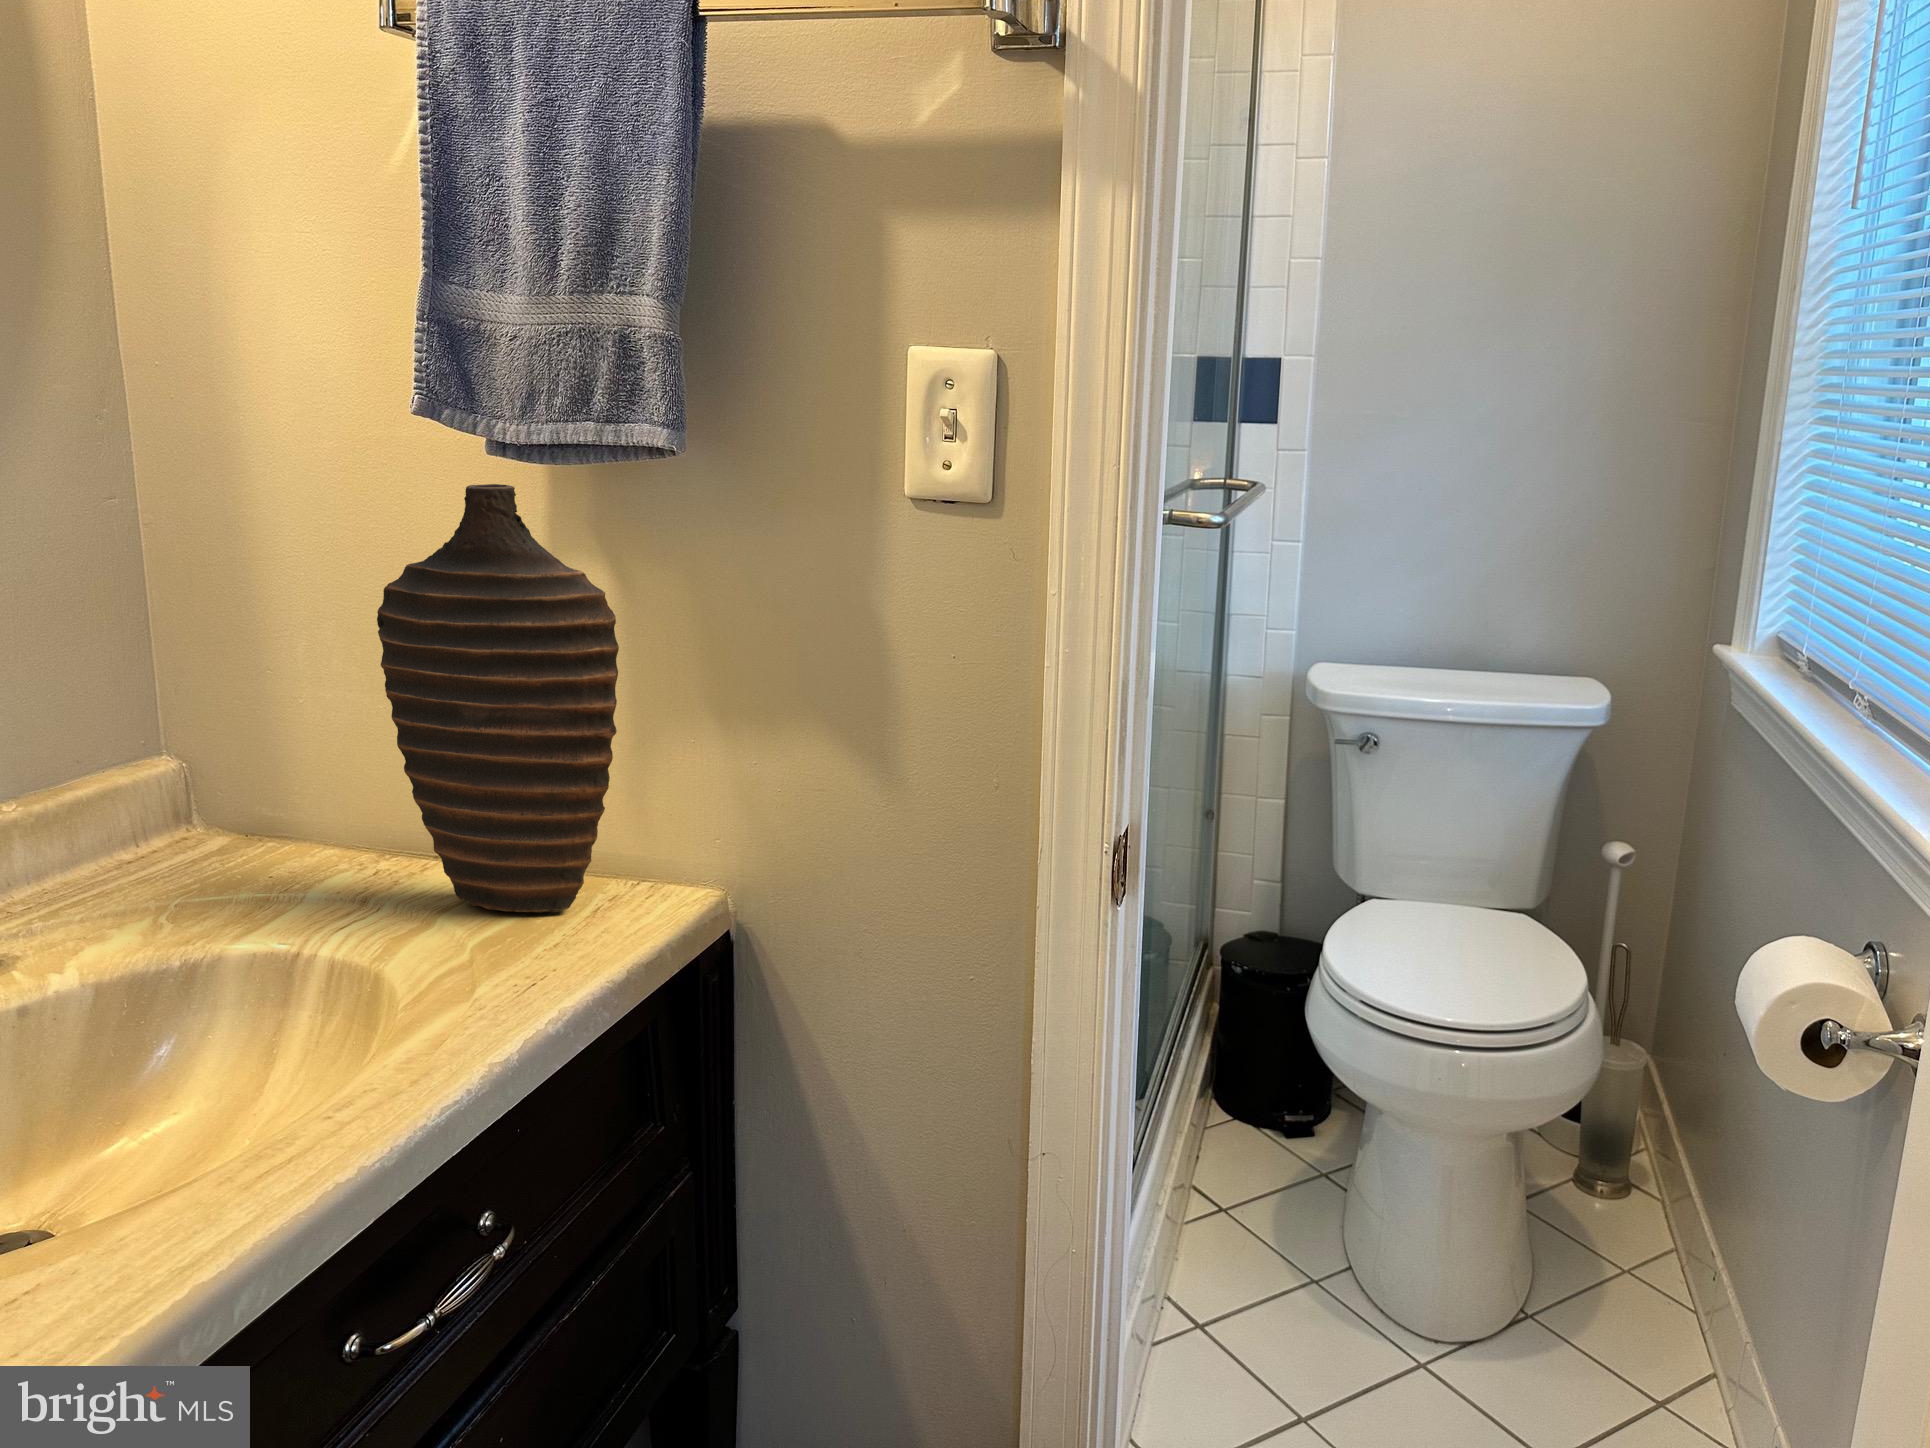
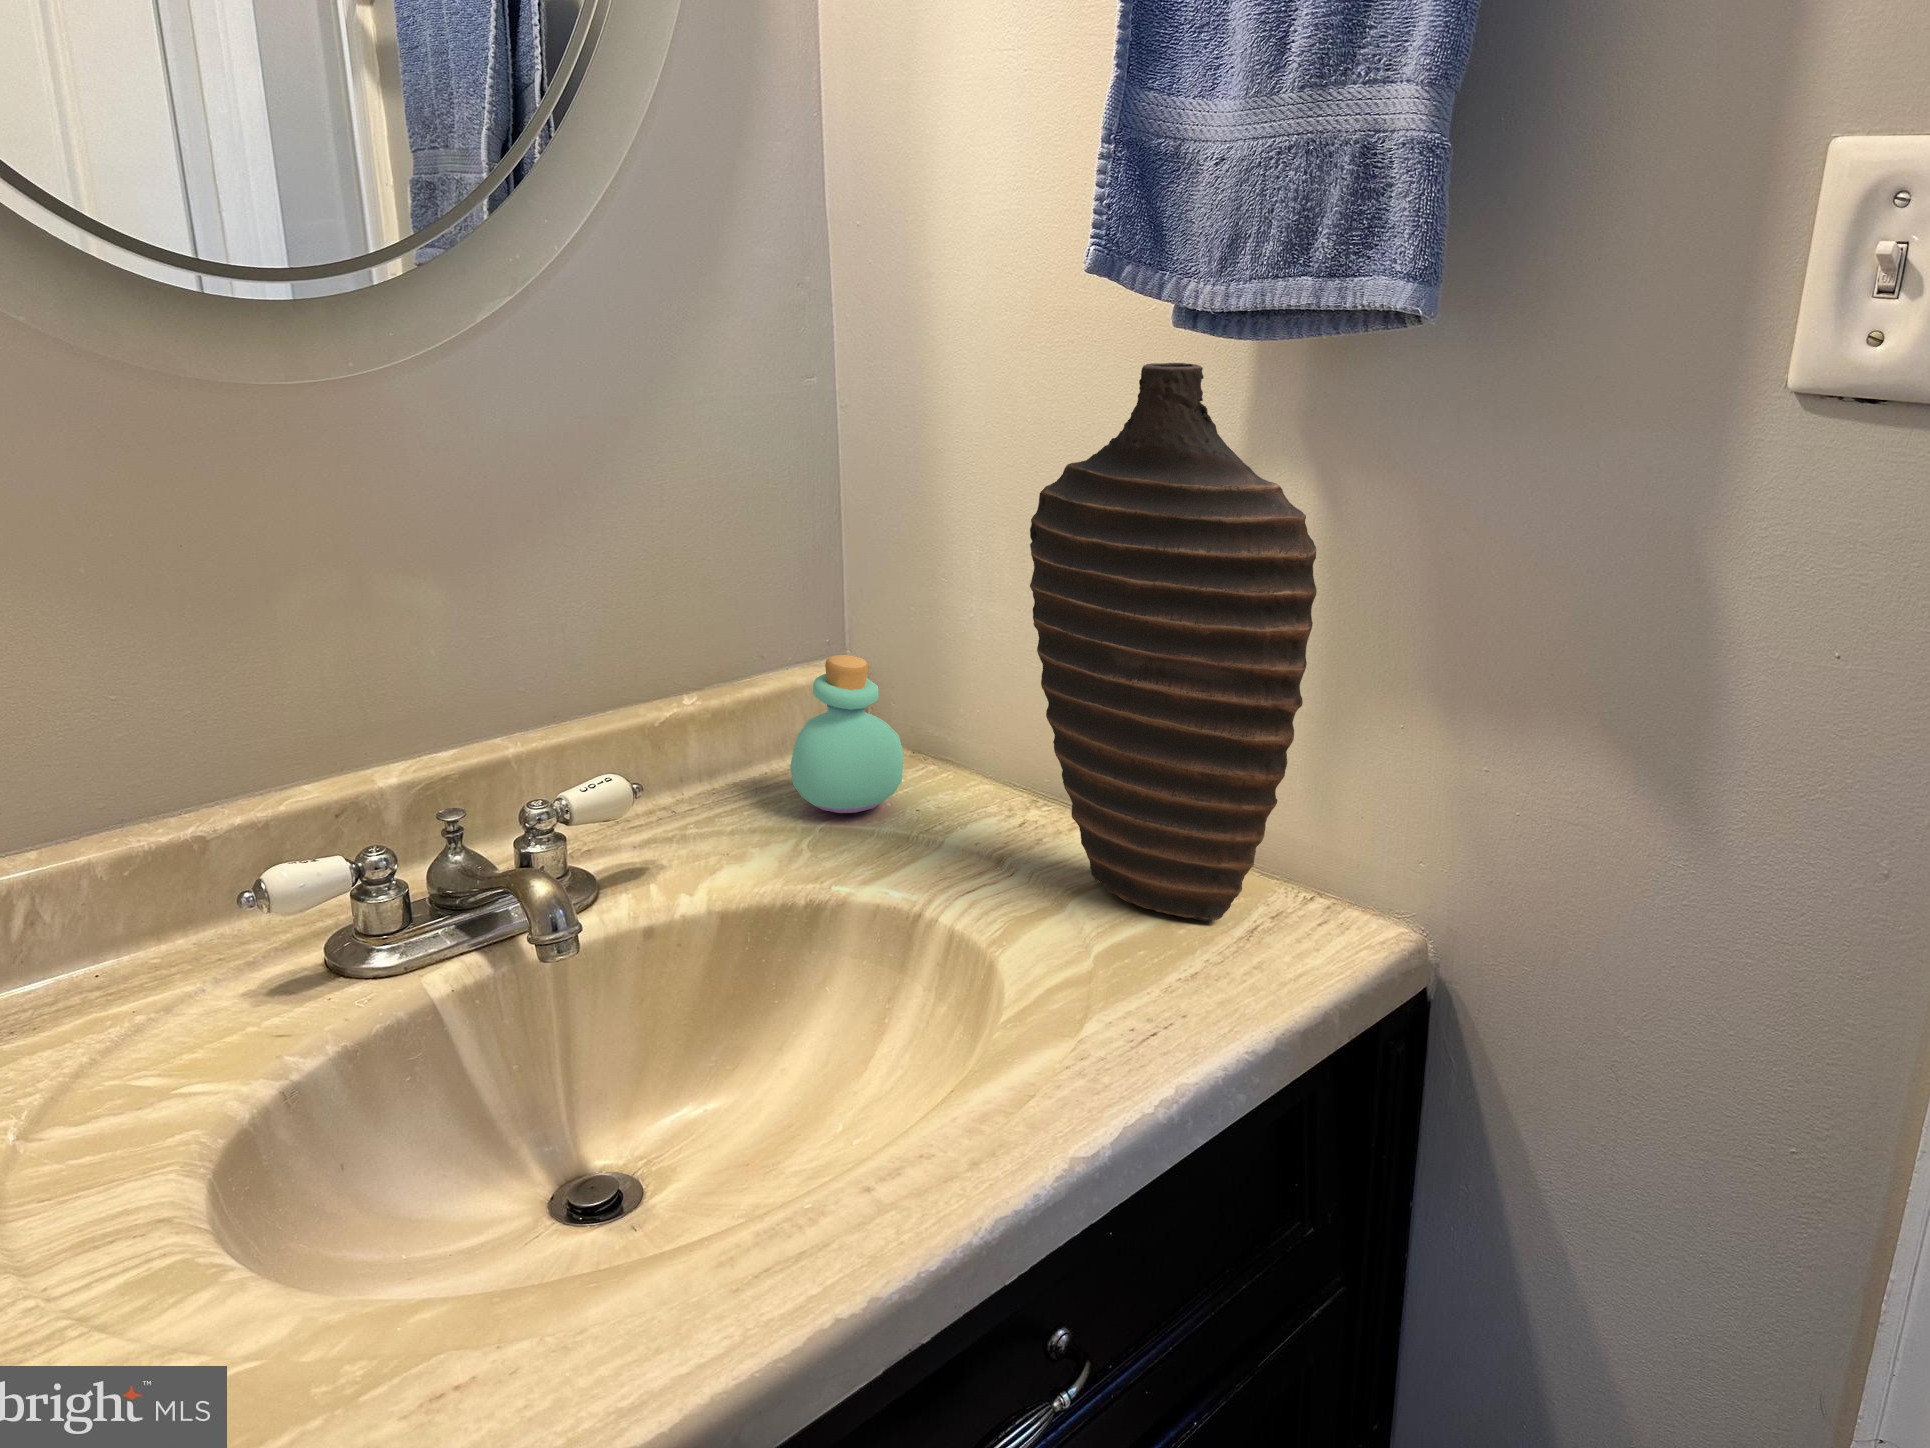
perfume bottle: none [147,745,264,887] -> present [790,655,904,813]

